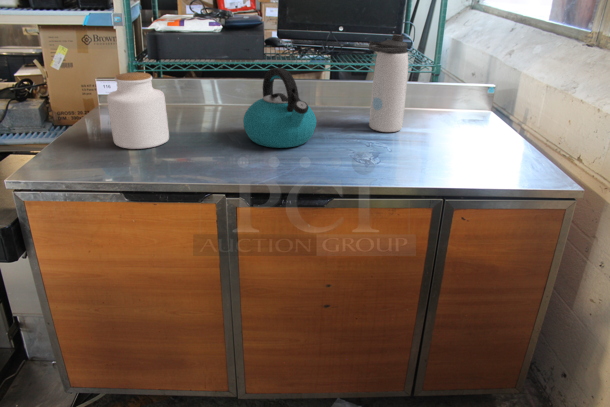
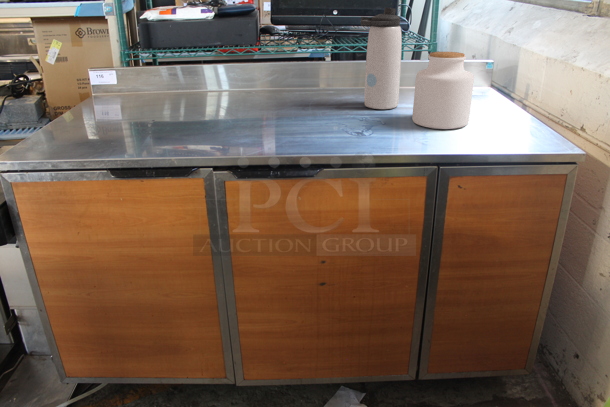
kettle: present [243,68,316,148] -> none [234,44,309,125]
jar: present [107,72,169,149] -> present [412,52,474,129]

